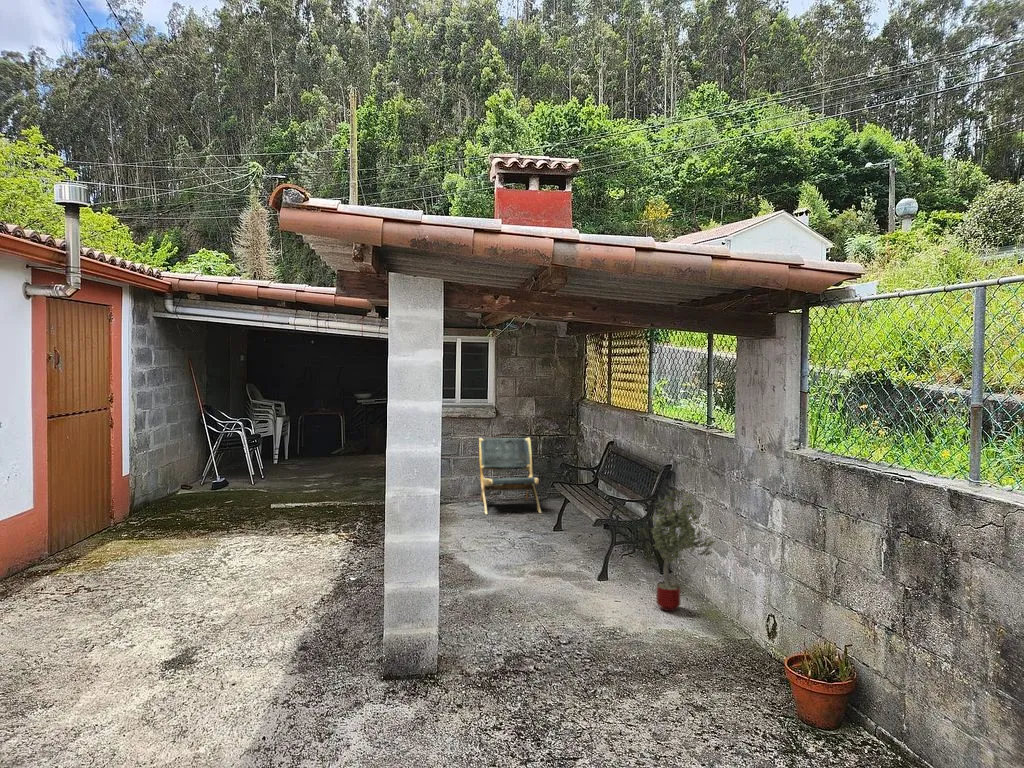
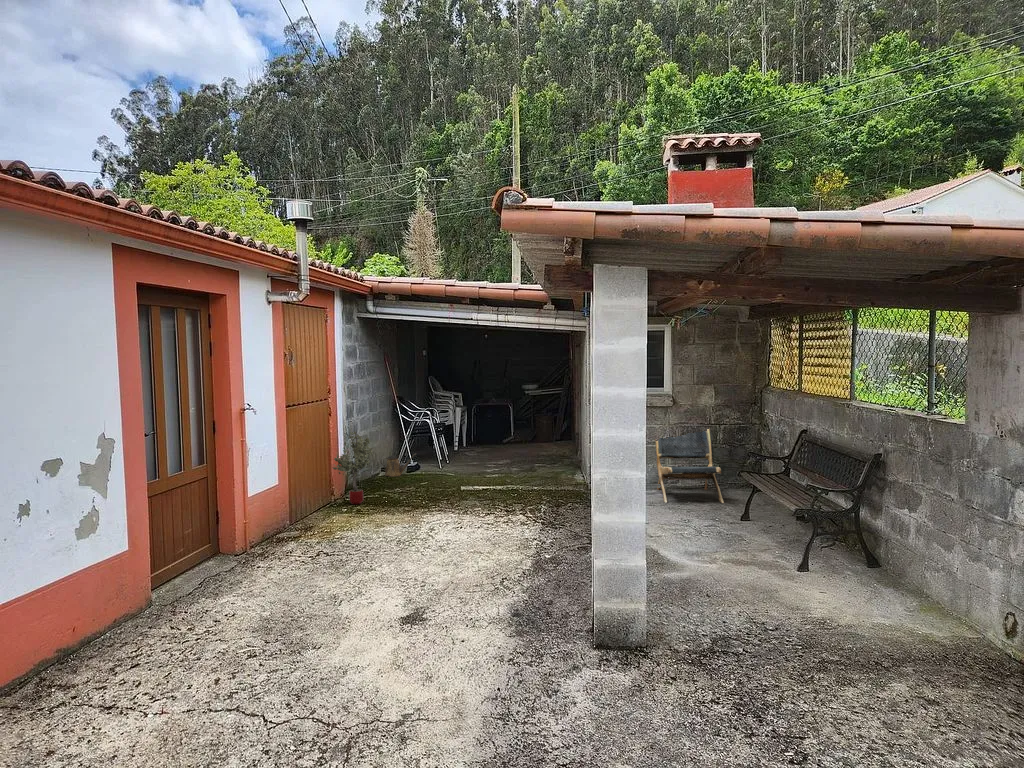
watering can: none [182,468,226,494] -> present [380,454,416,477]
potted tree: present [651,491,715,611] -> present [333,432,373,505]

